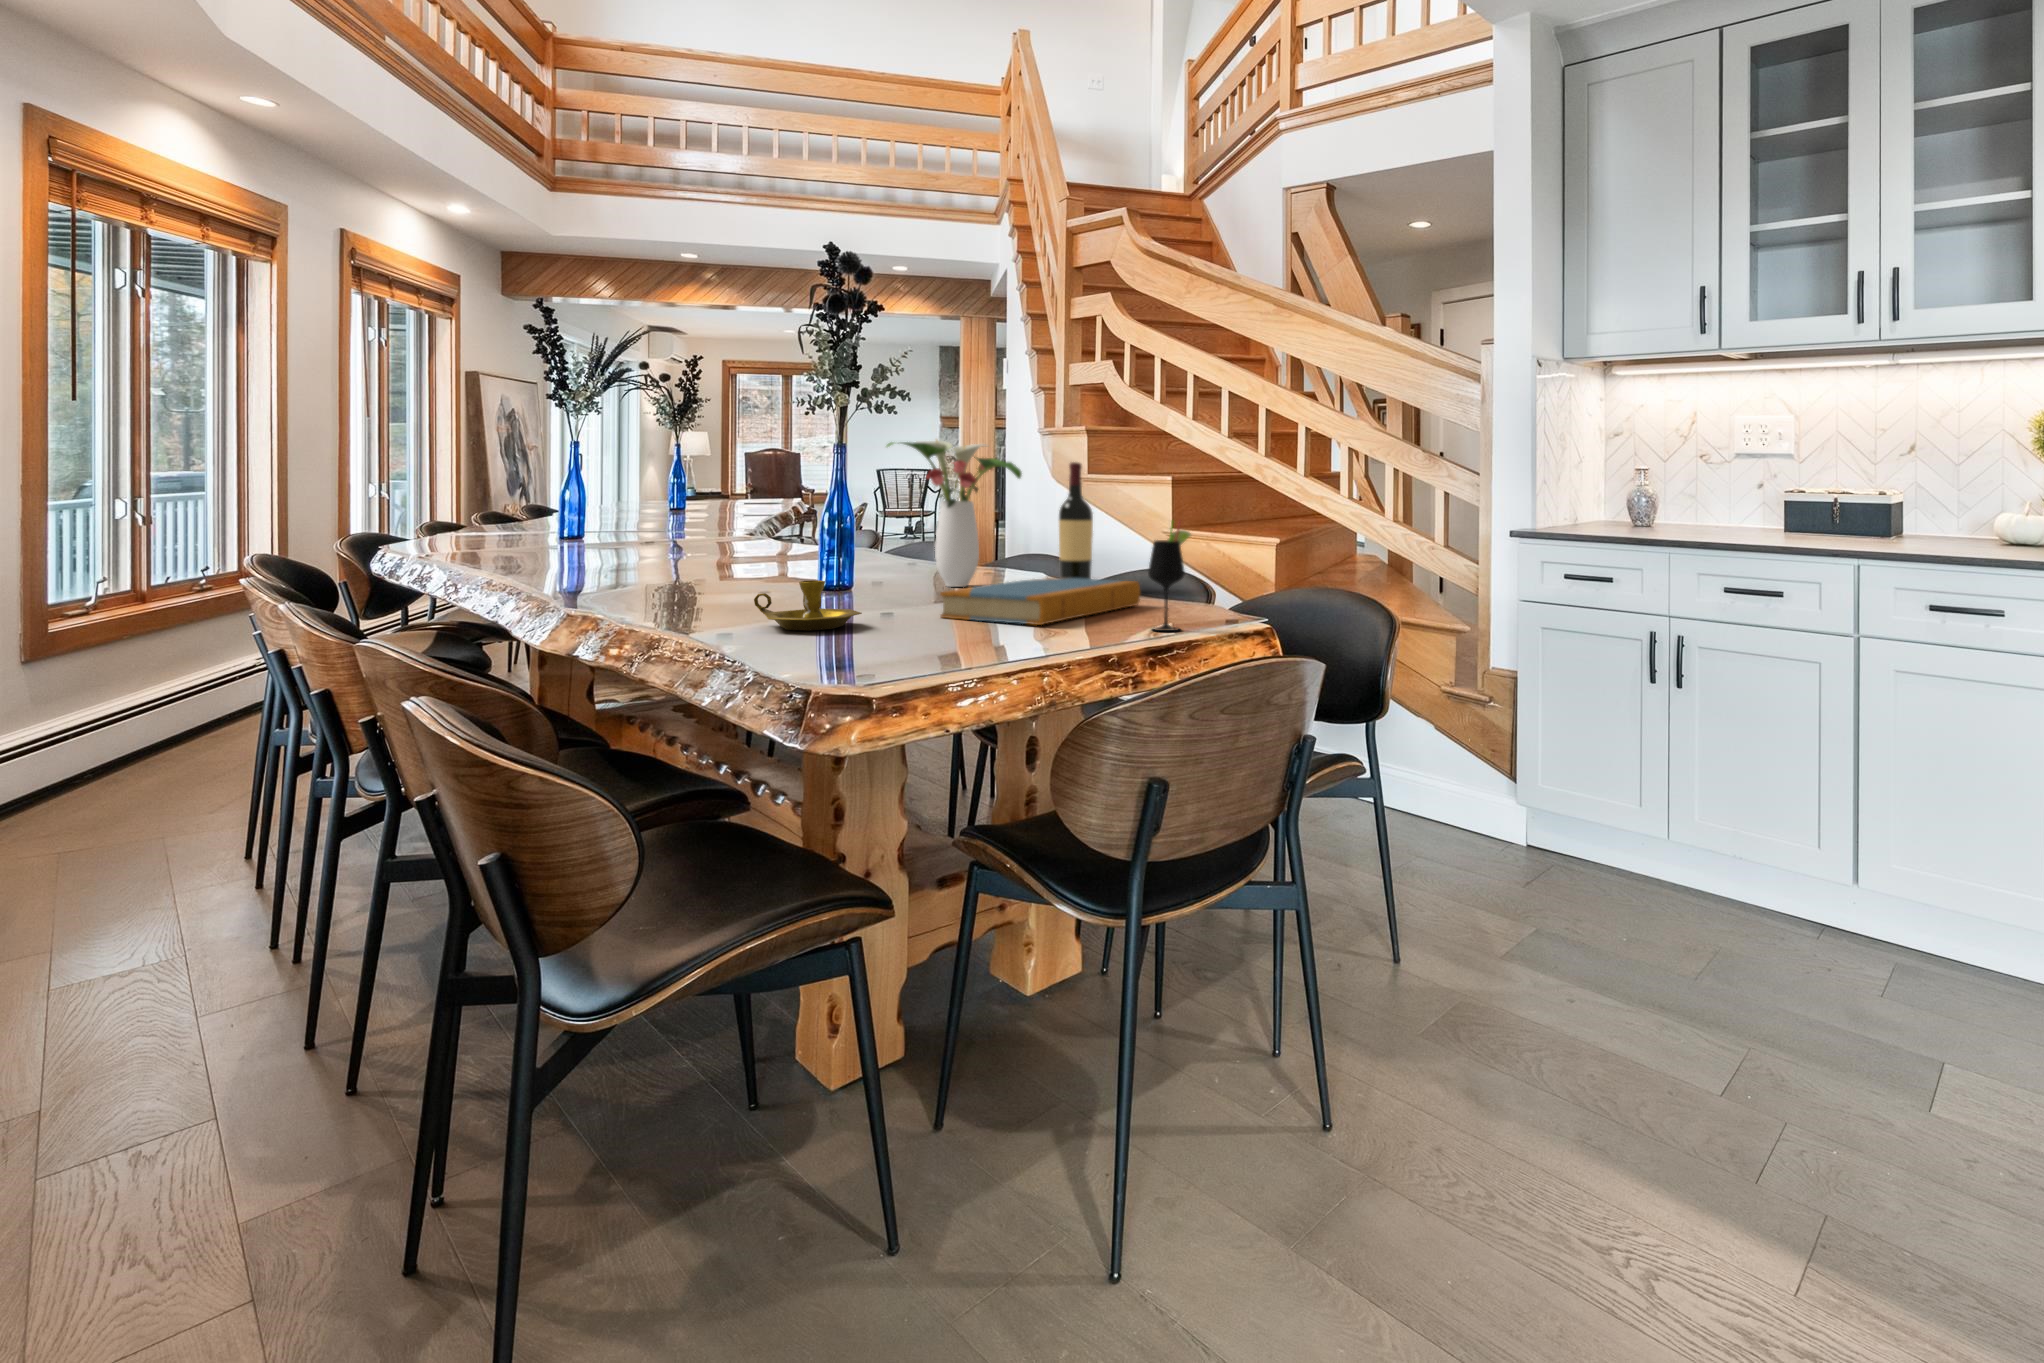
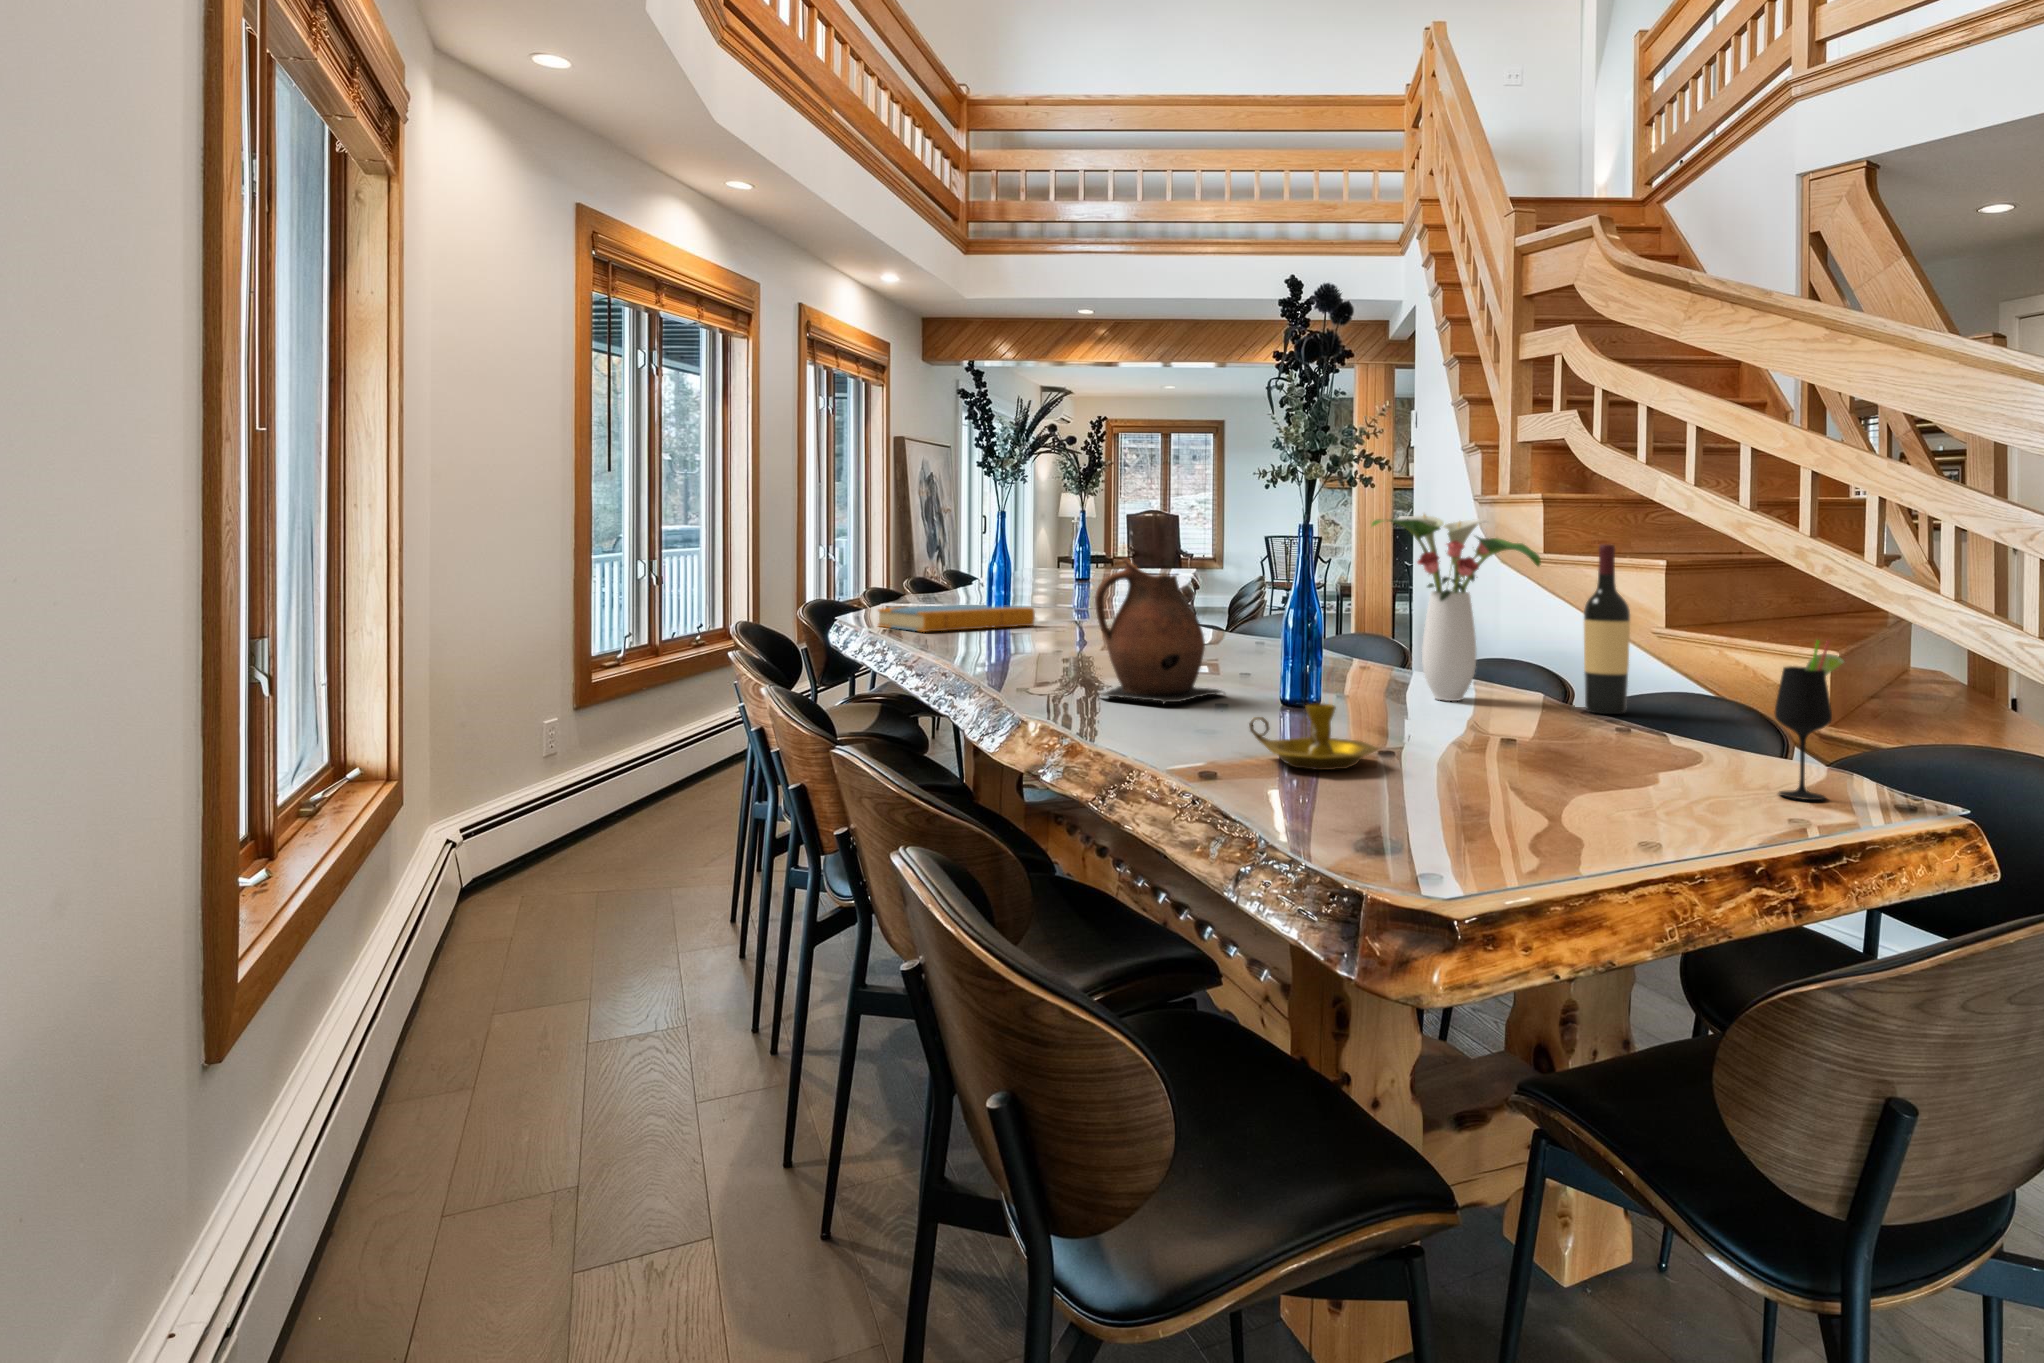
ceramic pitcher: none [634,474,762,596] -> present [1095,558,1223,703]
book: present [941,578,1140,625] -> present [878,605,1035,632]

